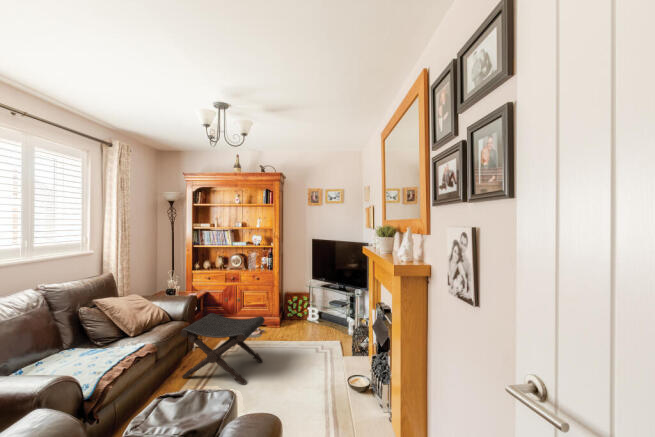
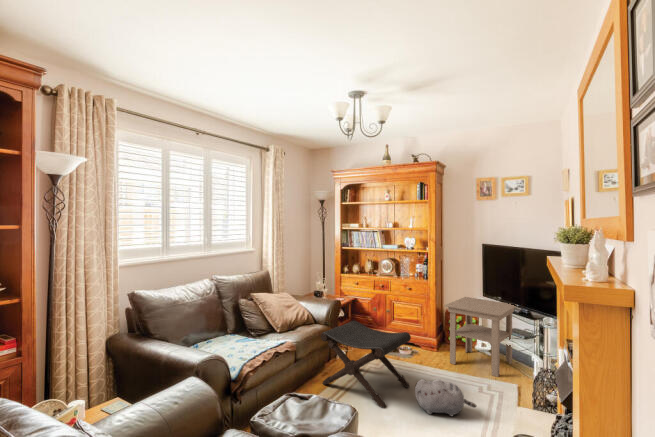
side table: none [288,281,337,339] -> present [445,297,516,377]
plush toy: none [271,350,317,379] -> present [415,379,476,416]

